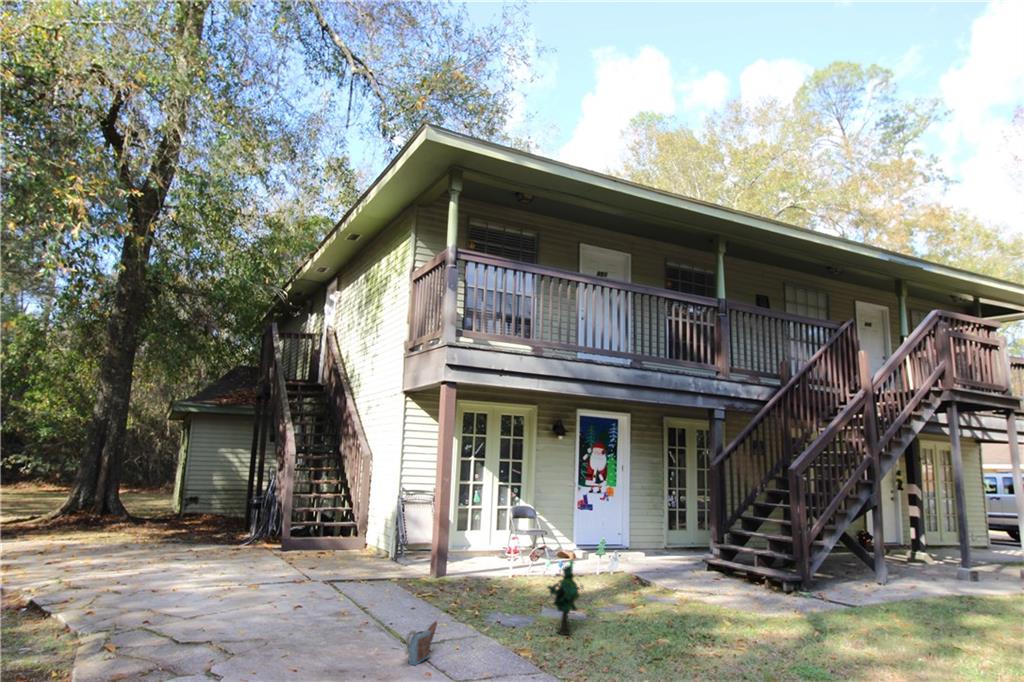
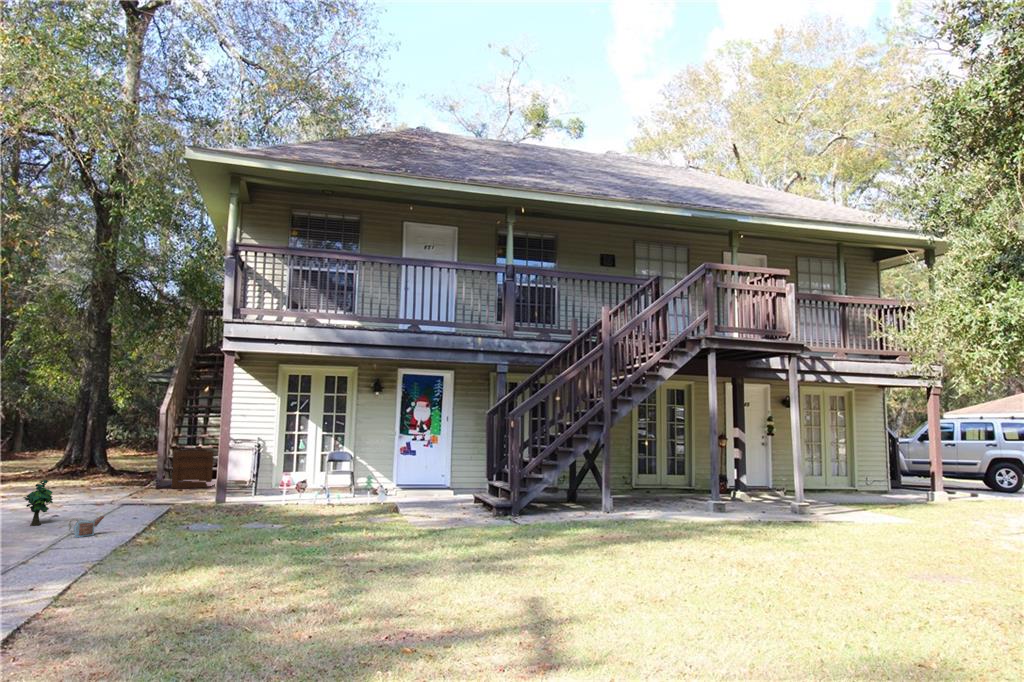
wooden crate: none [308,500,371,552] -> present [171,449,214,489]
decorative plant: present [547,561,584,635] -> present [23,480,53,526]

